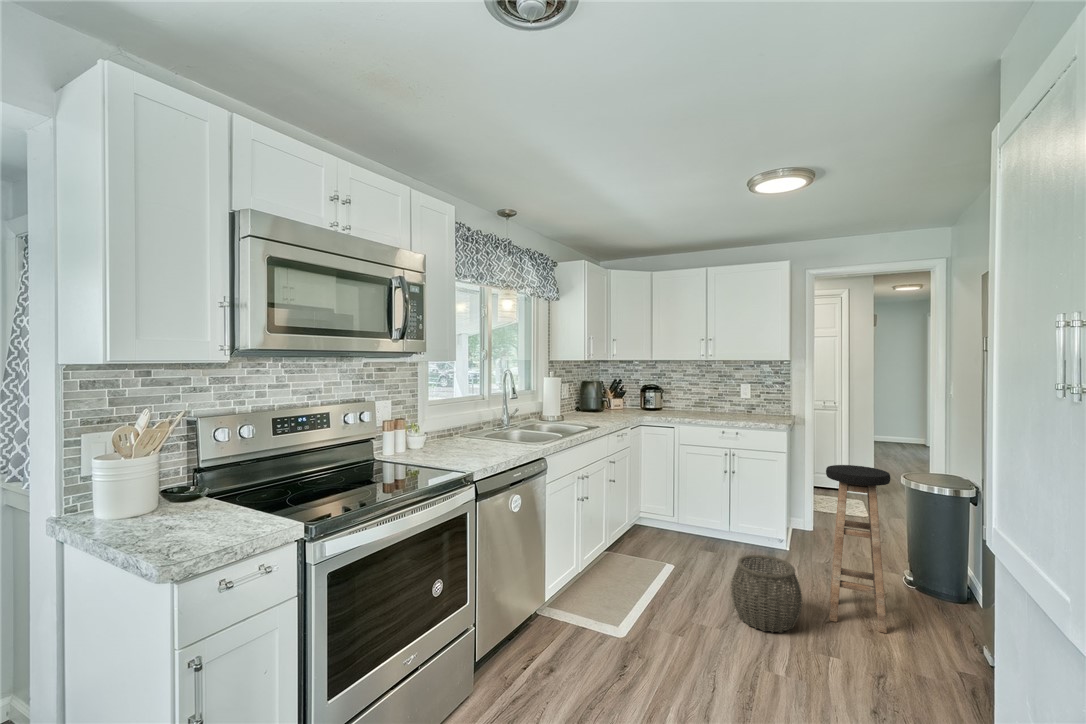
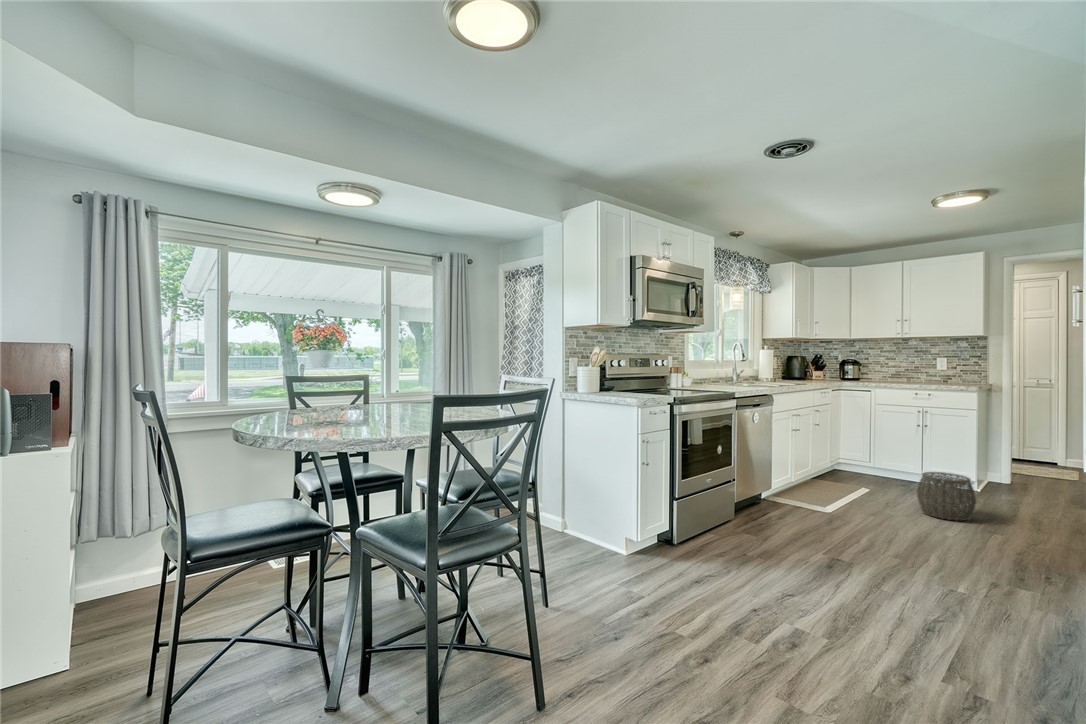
bar stool: present [826,465,890,633] -> none [1002,409,1060,530]

